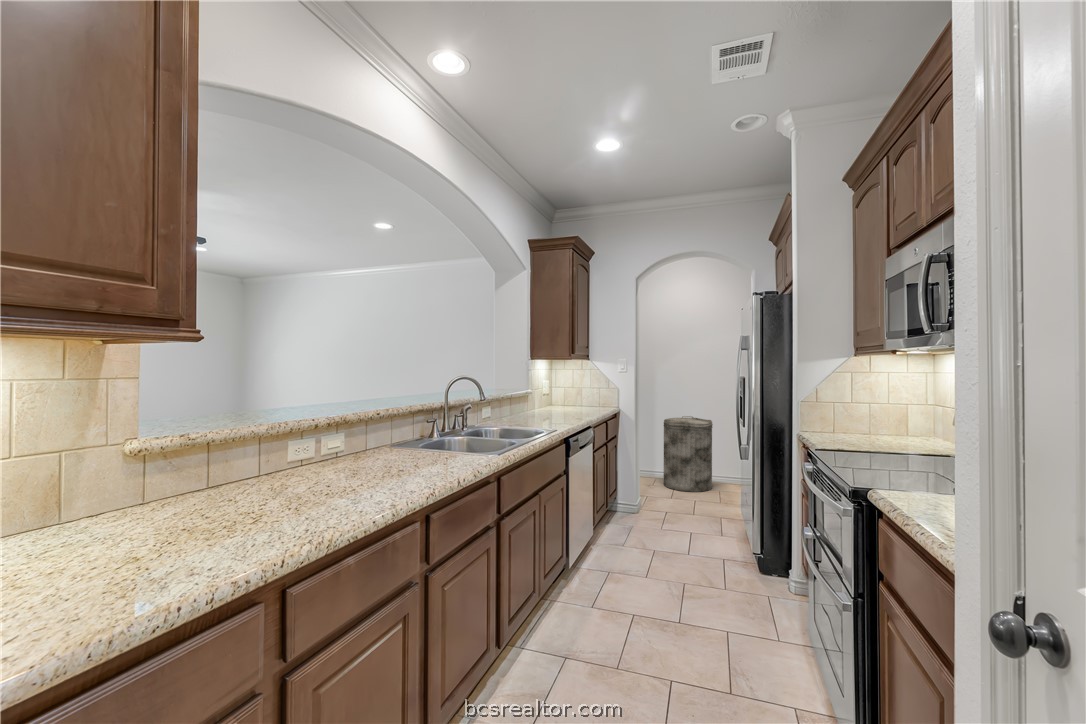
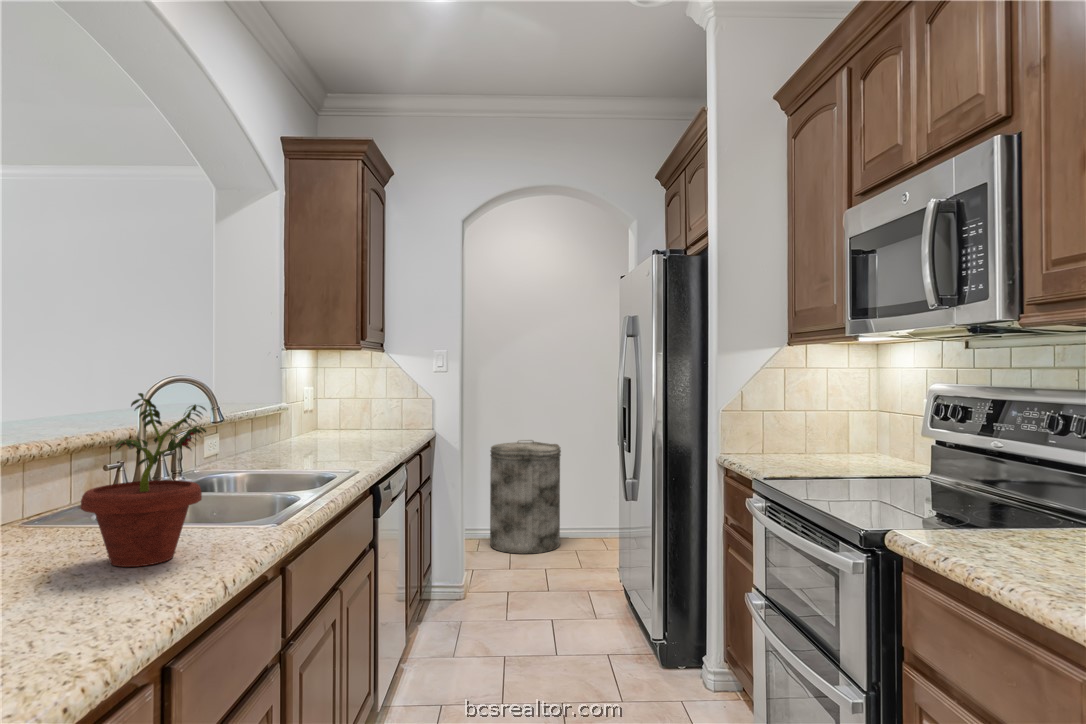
potted plant: none [404,388,457,467] -> present [81,393,206,567]

